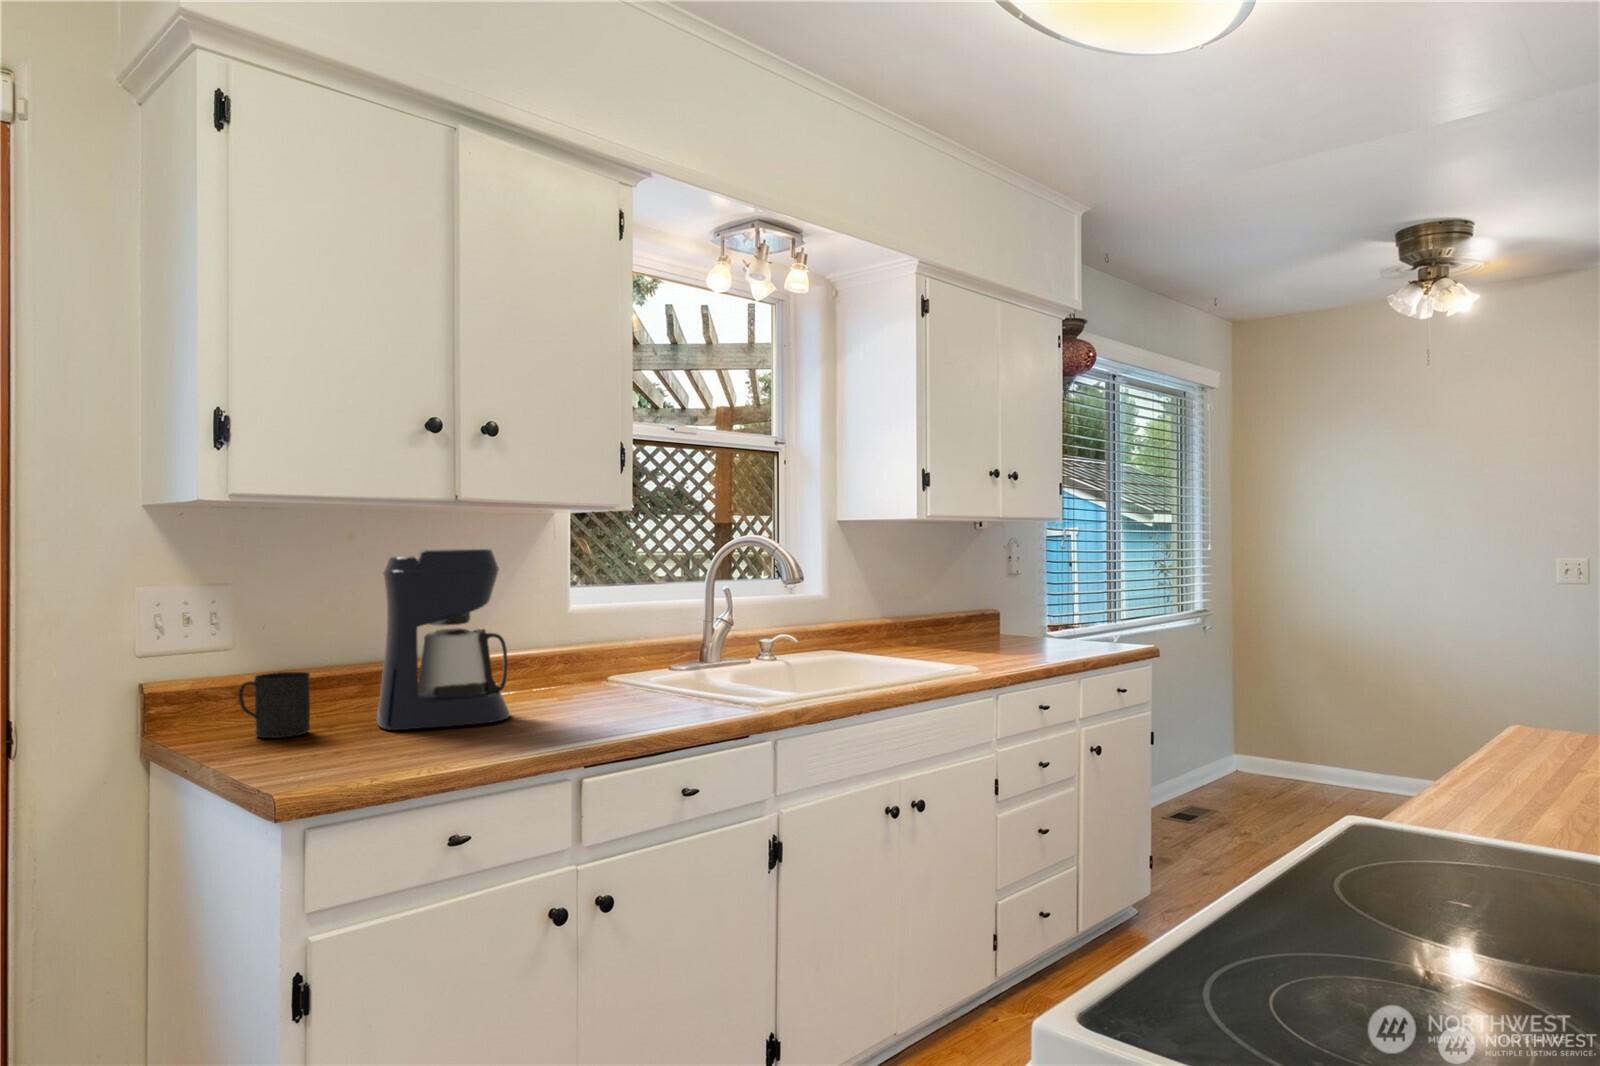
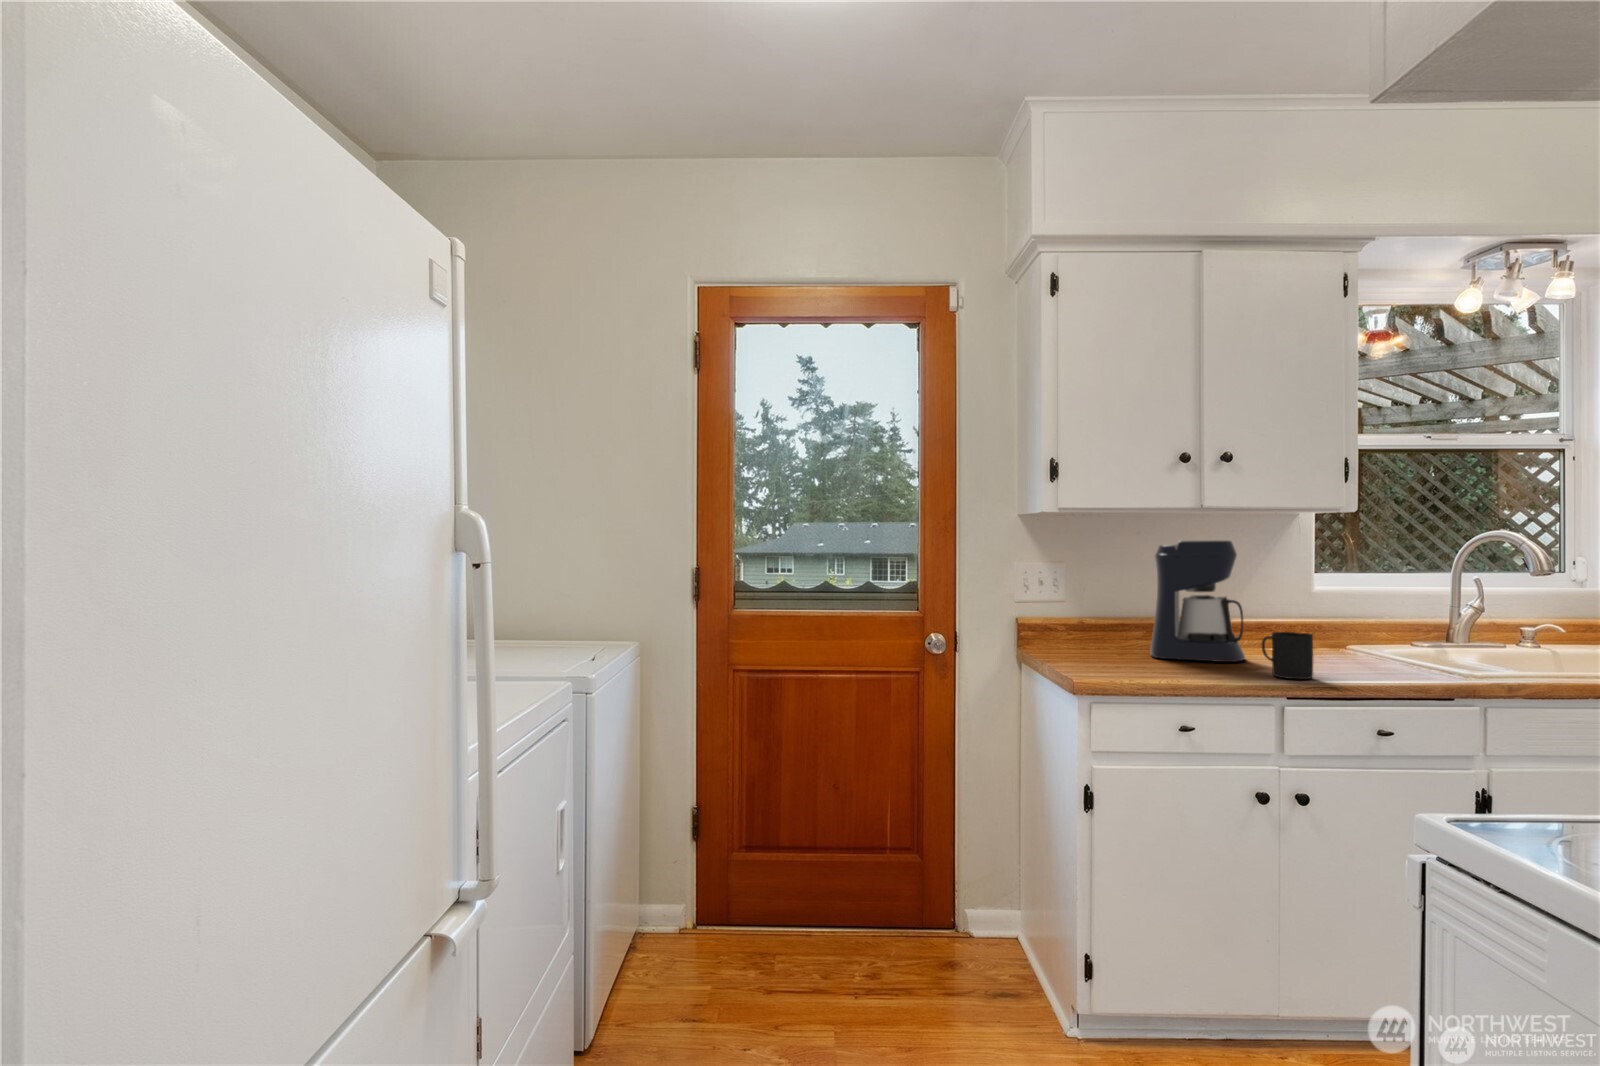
mug: present [239,672,310,738] -> present [1262,632,1313,679]

